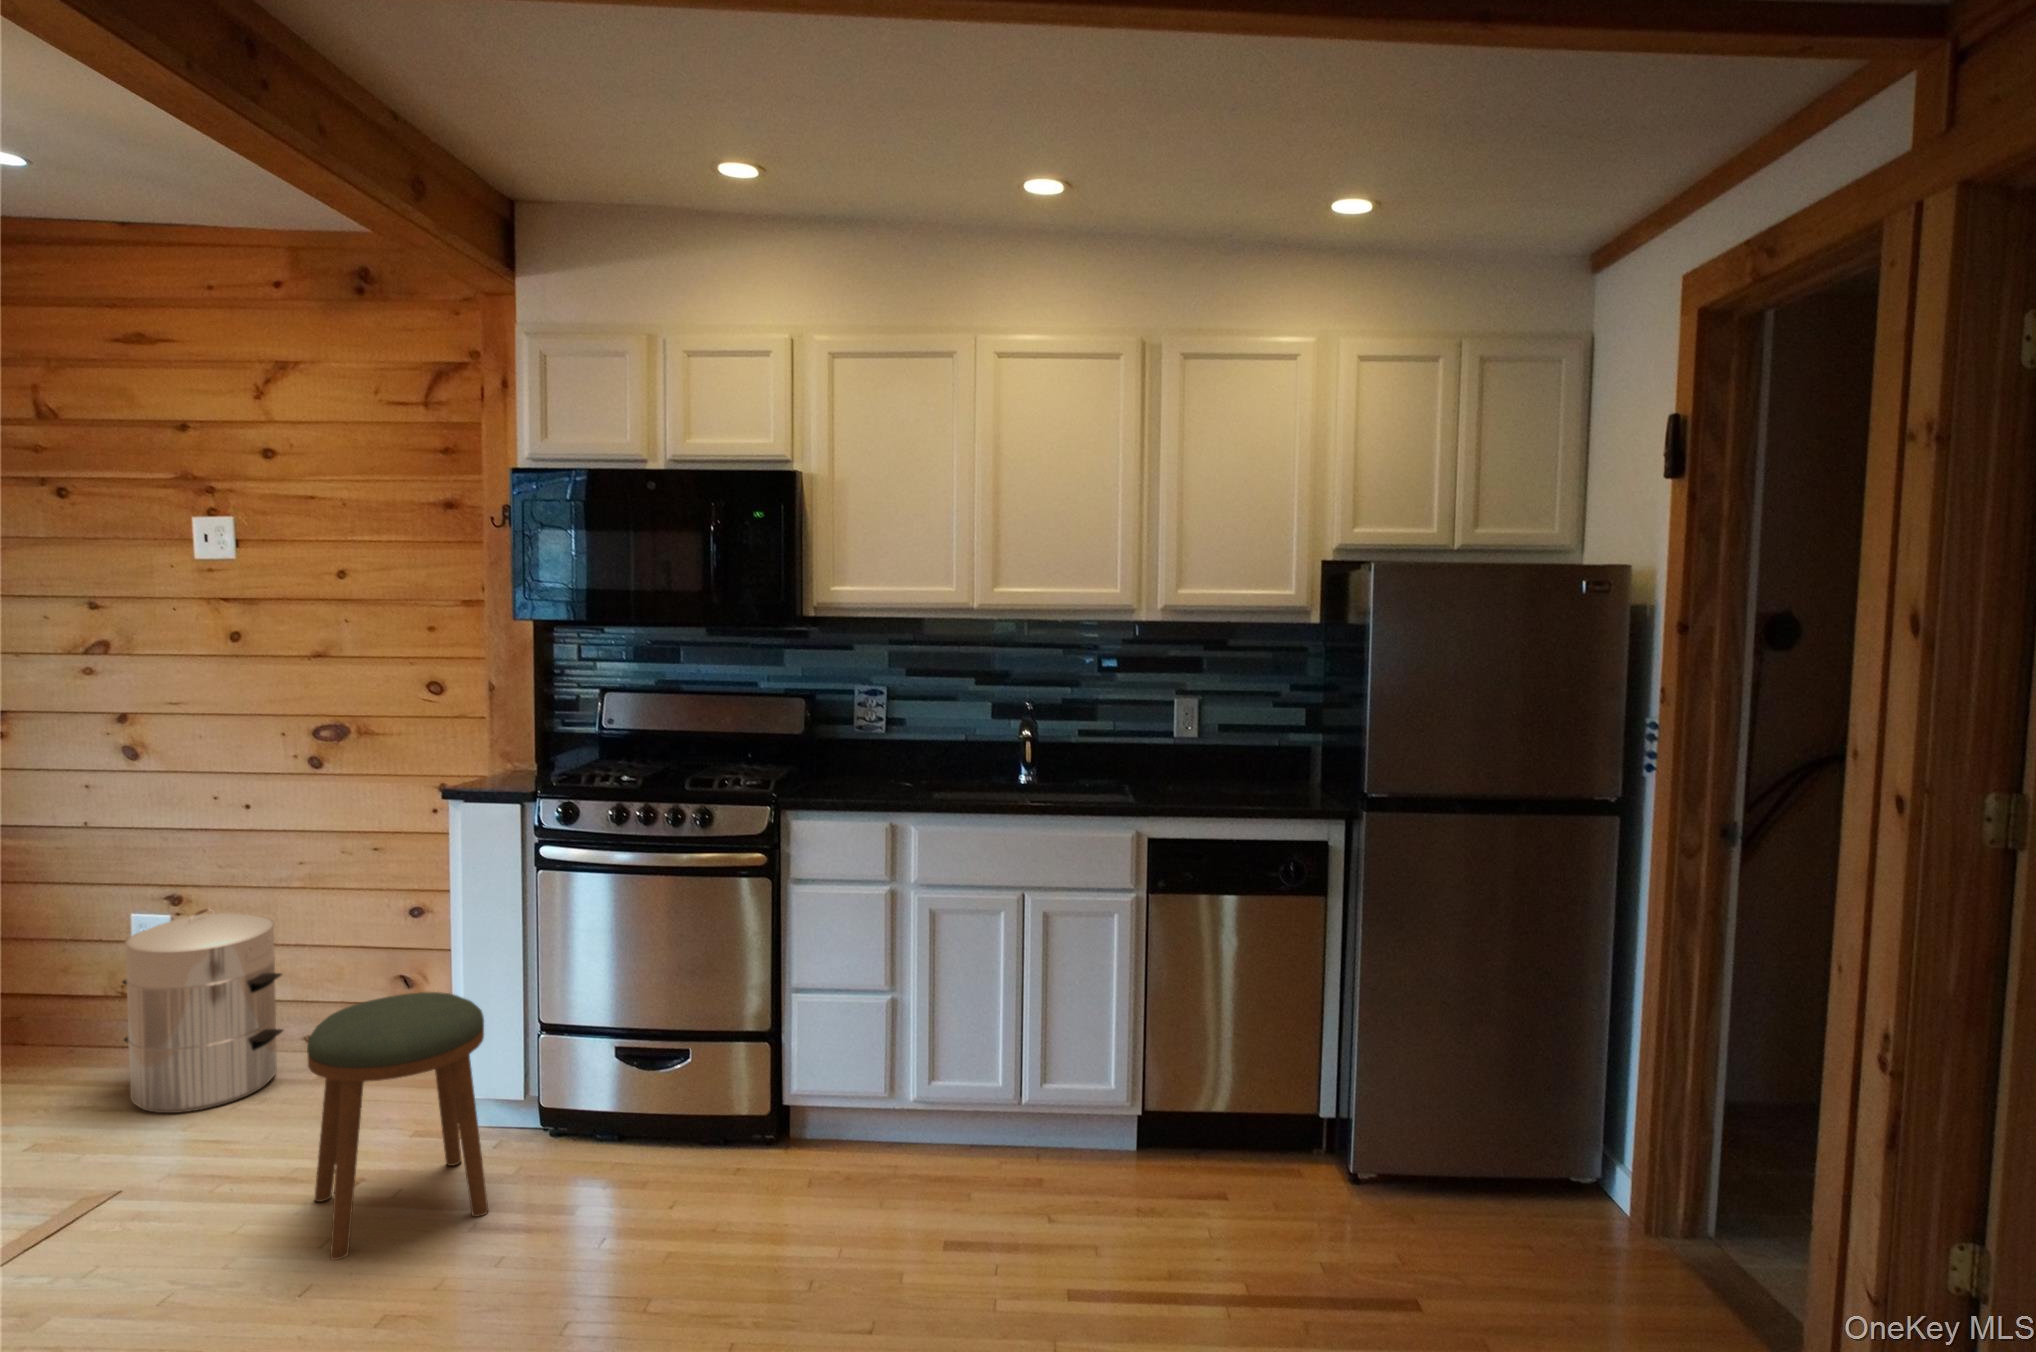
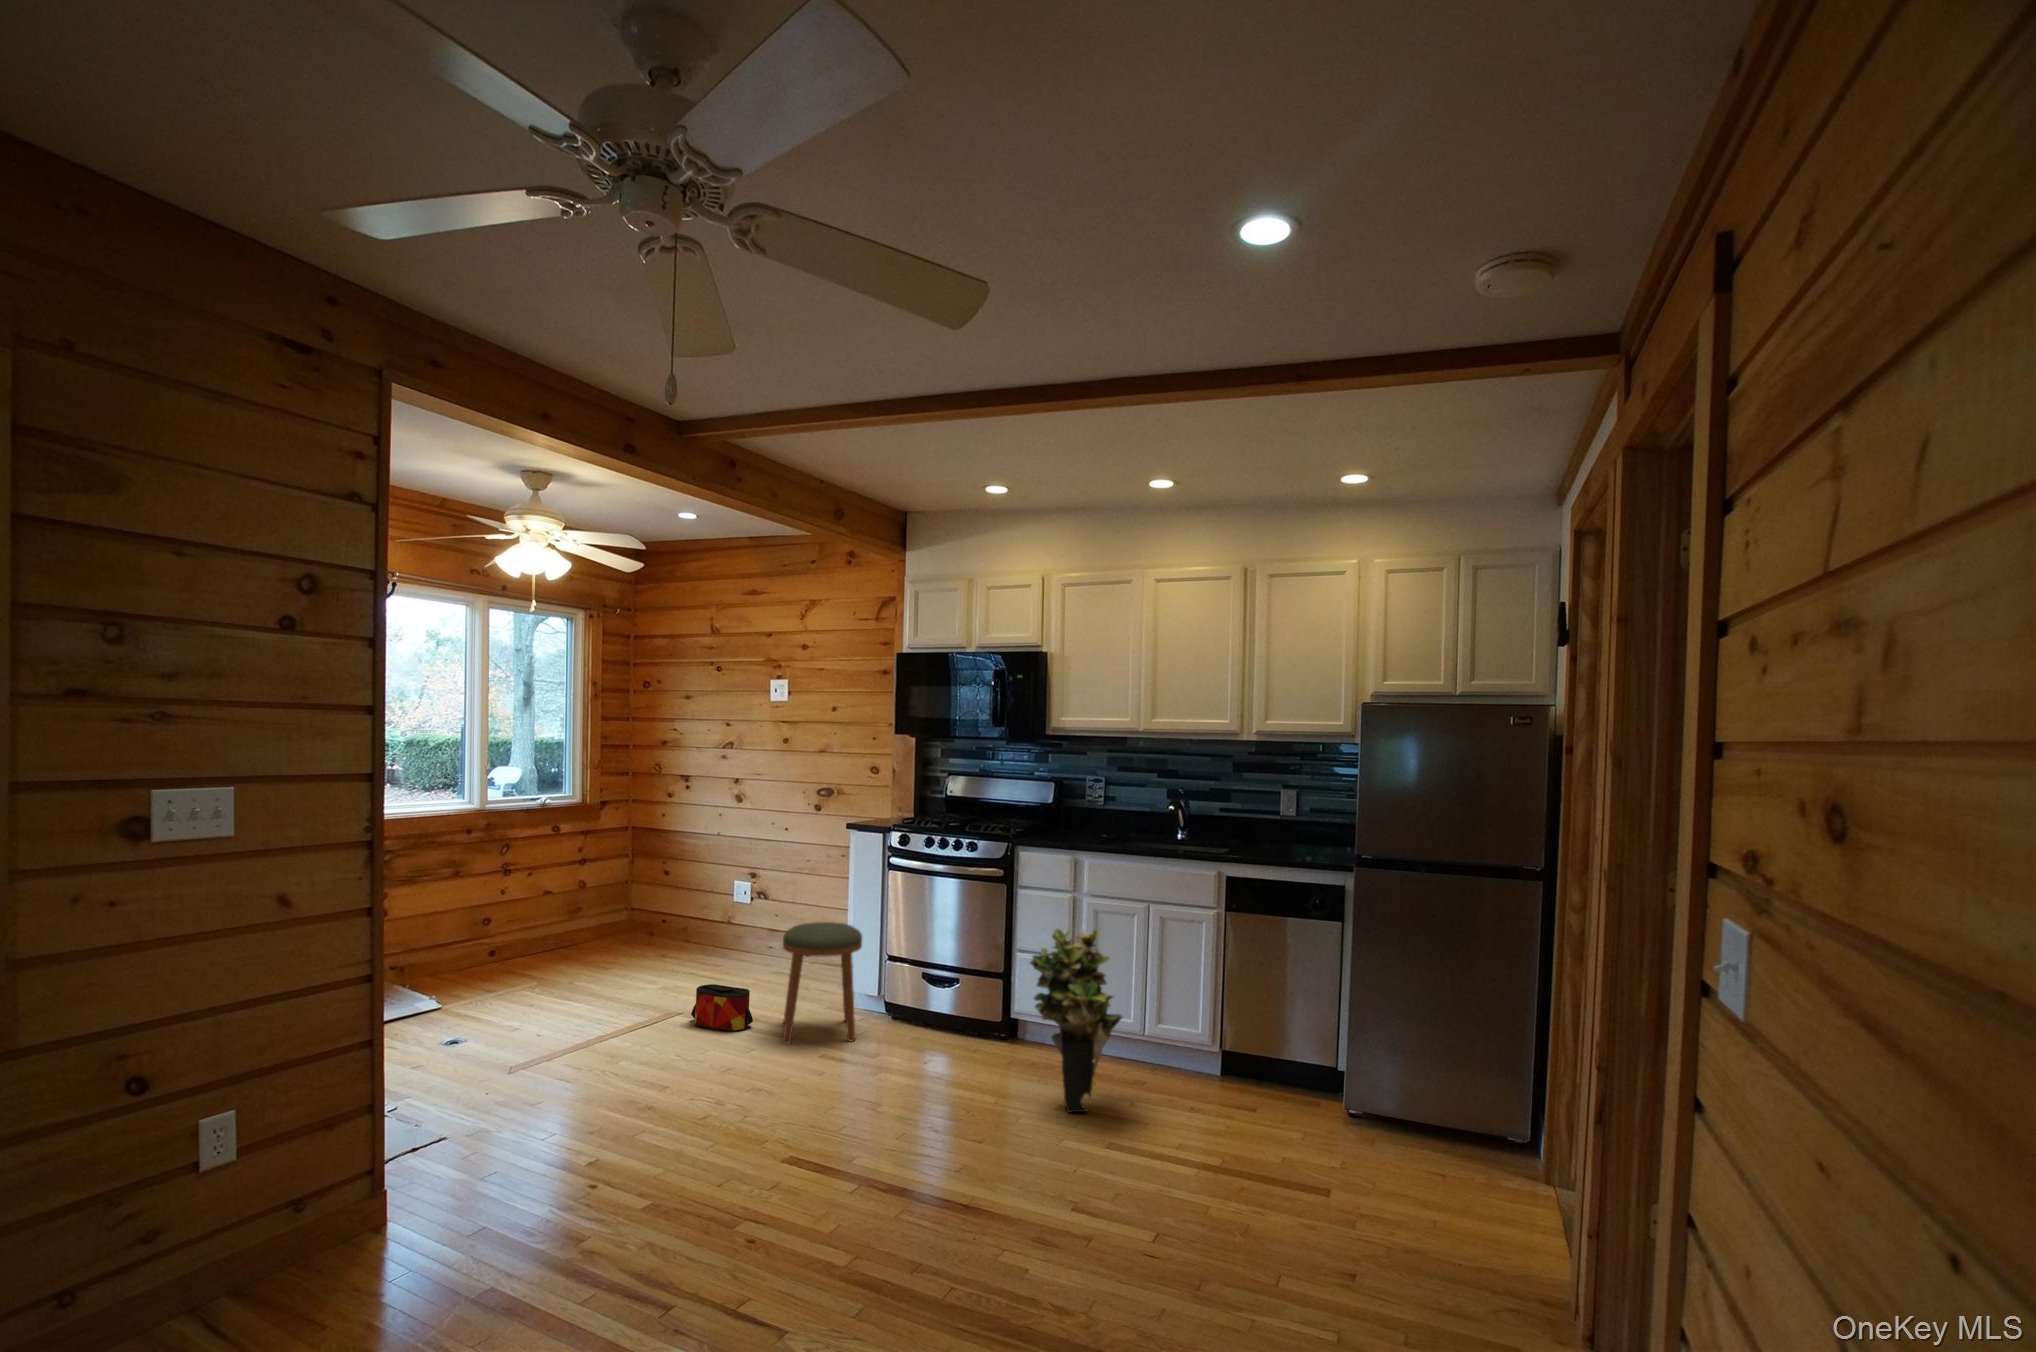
waste bin: present [123,908,284,1113] -> none [722,878,790,981]
potted plant: none [866,955,1033,1282] -> present [1030,928,1123,1113]
bag: none [82,1159,246,1265] -> present [691,984,753,1032]

